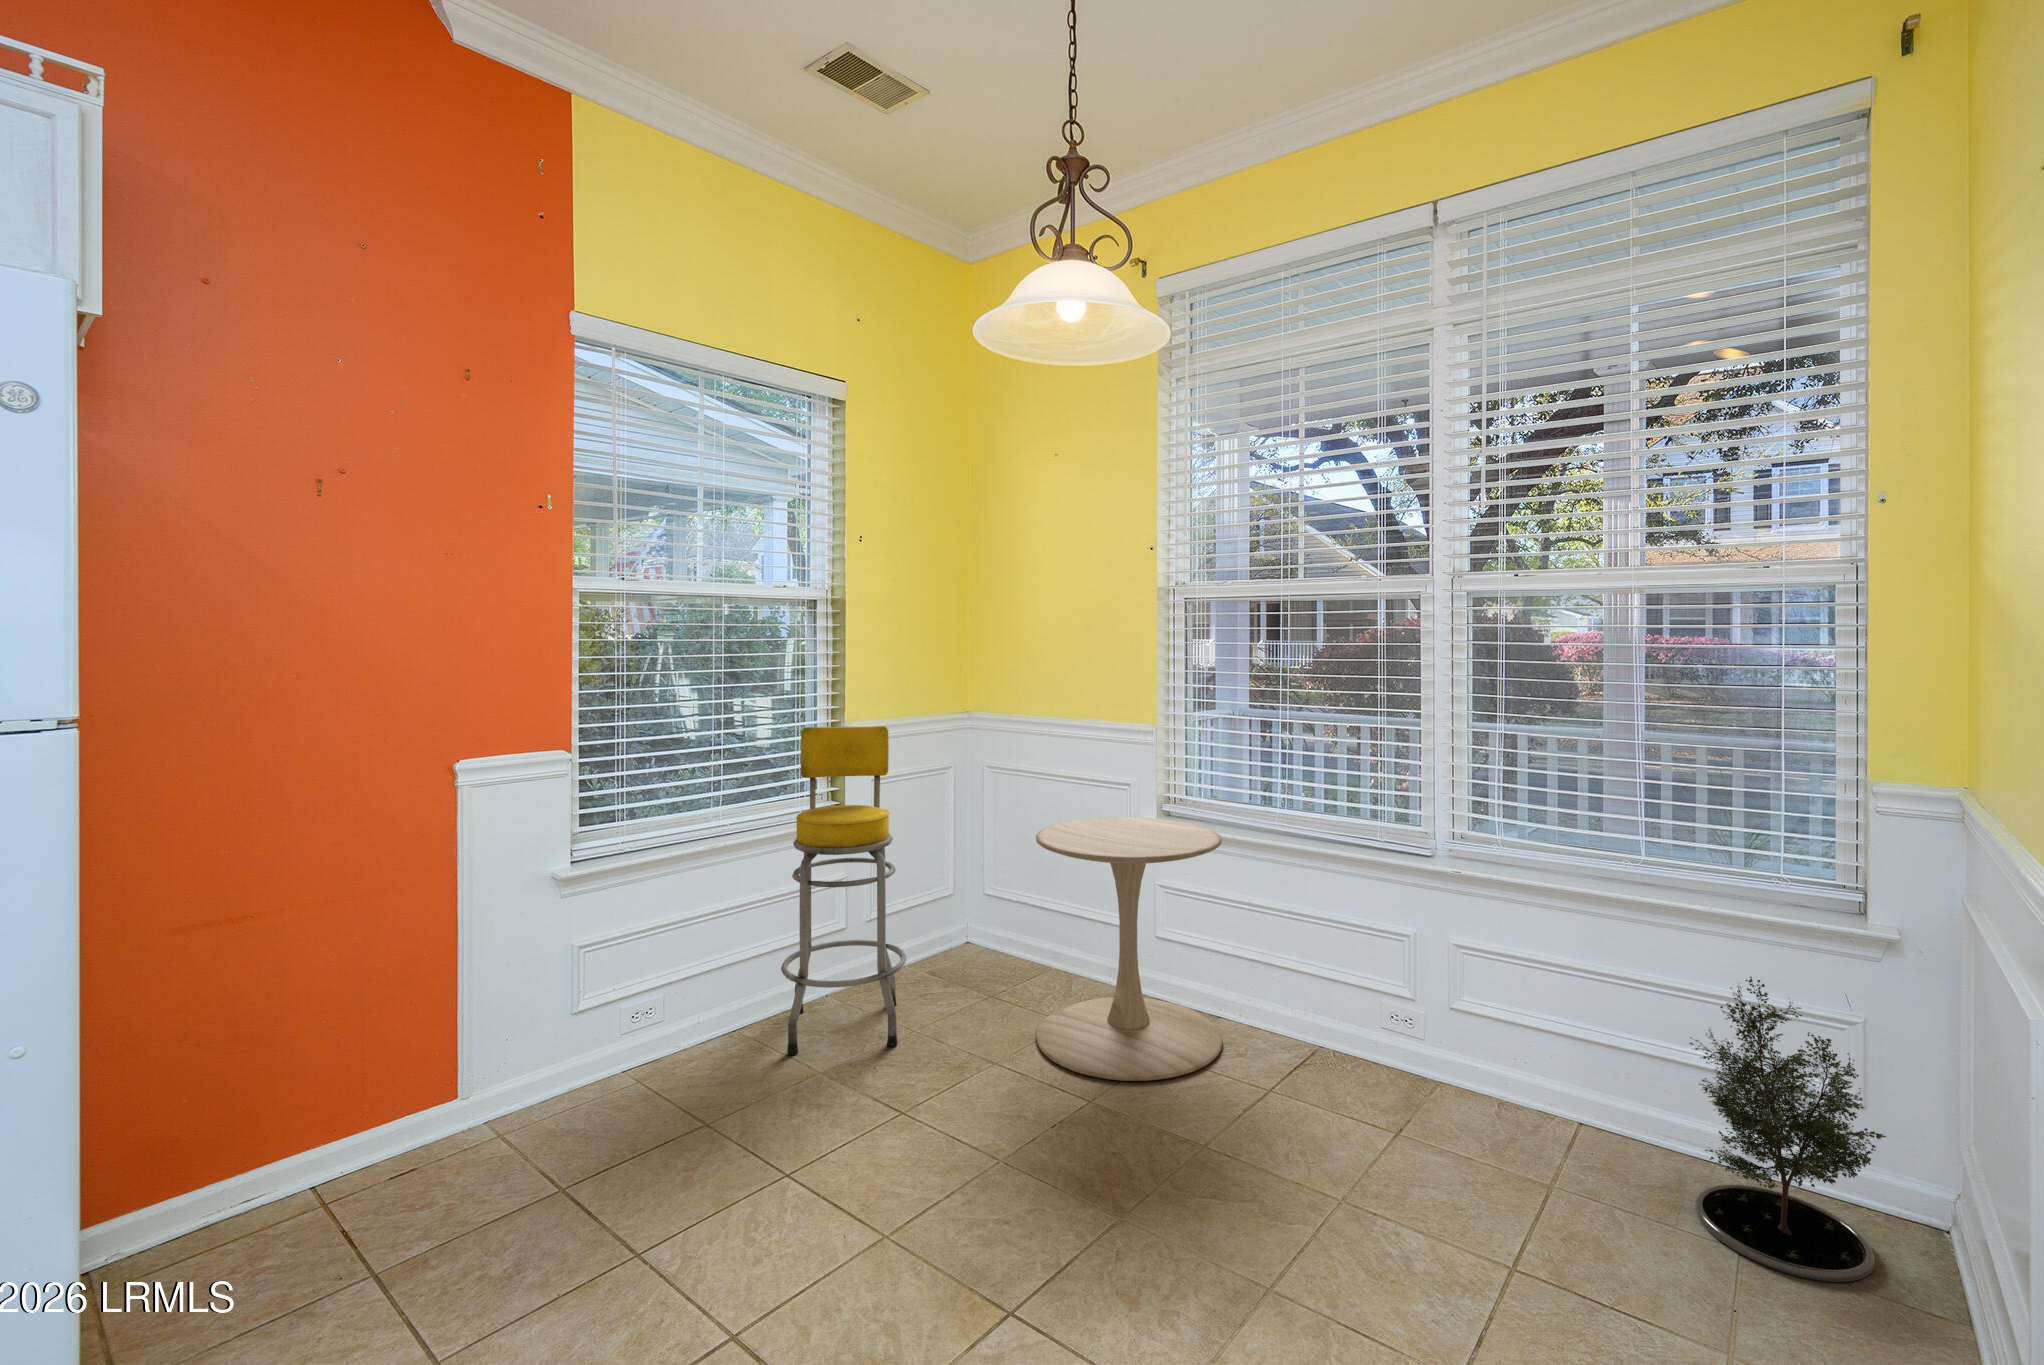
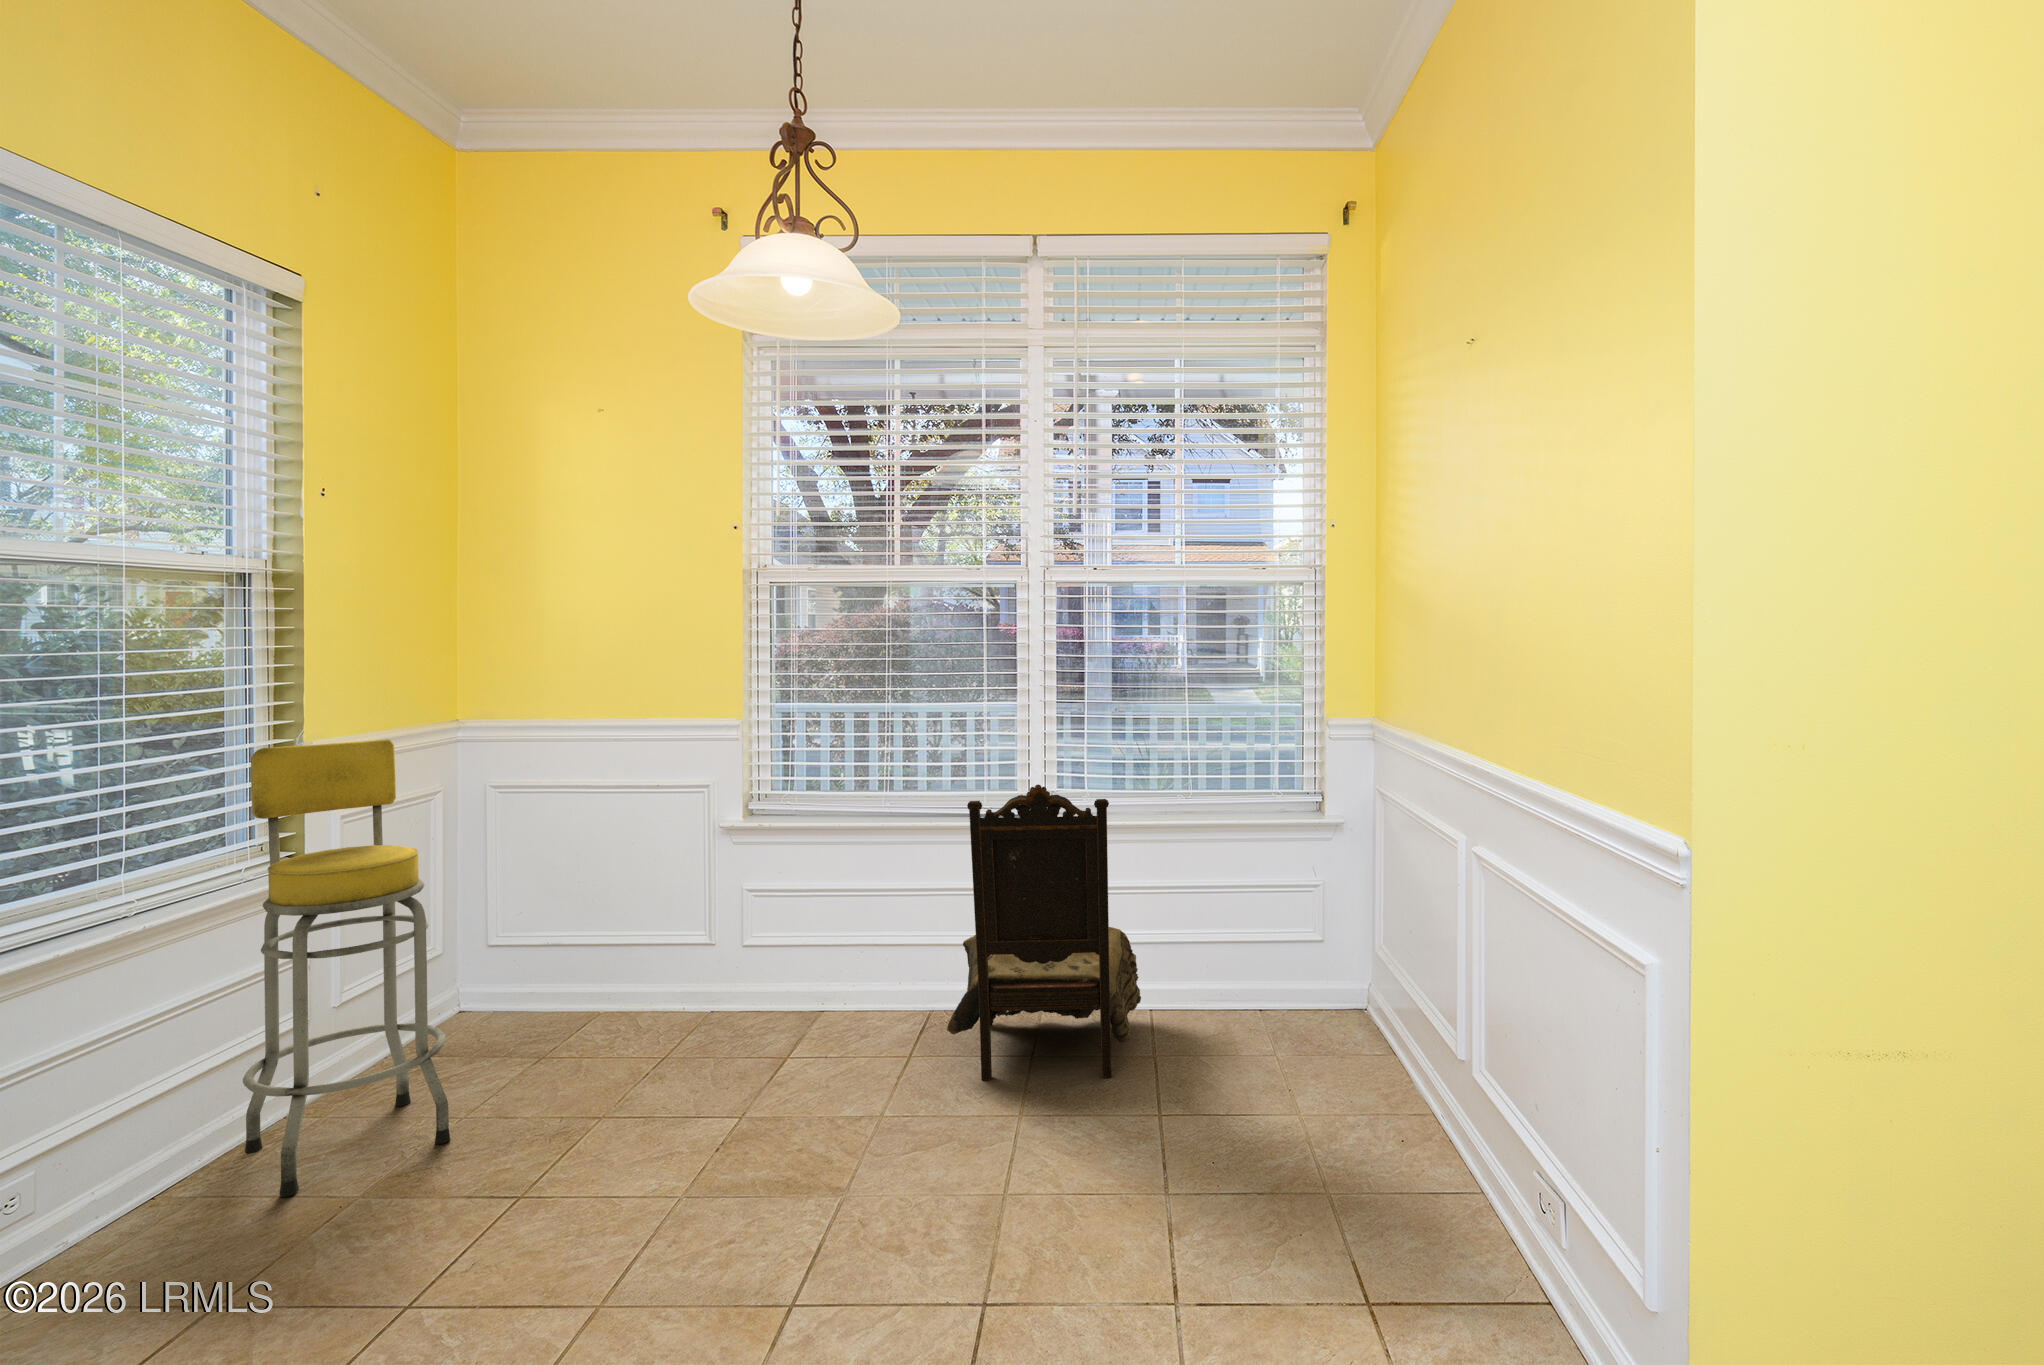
pedestal table: present [1036,817,1222,1081] -> none [627,817,843,1099]
dining chair: none [1296,832,1554,1193] -> present [947,785,1141,1080]
potted tree: present [1689,977,1886,1282] -> none [1236,858,1348,1059]

